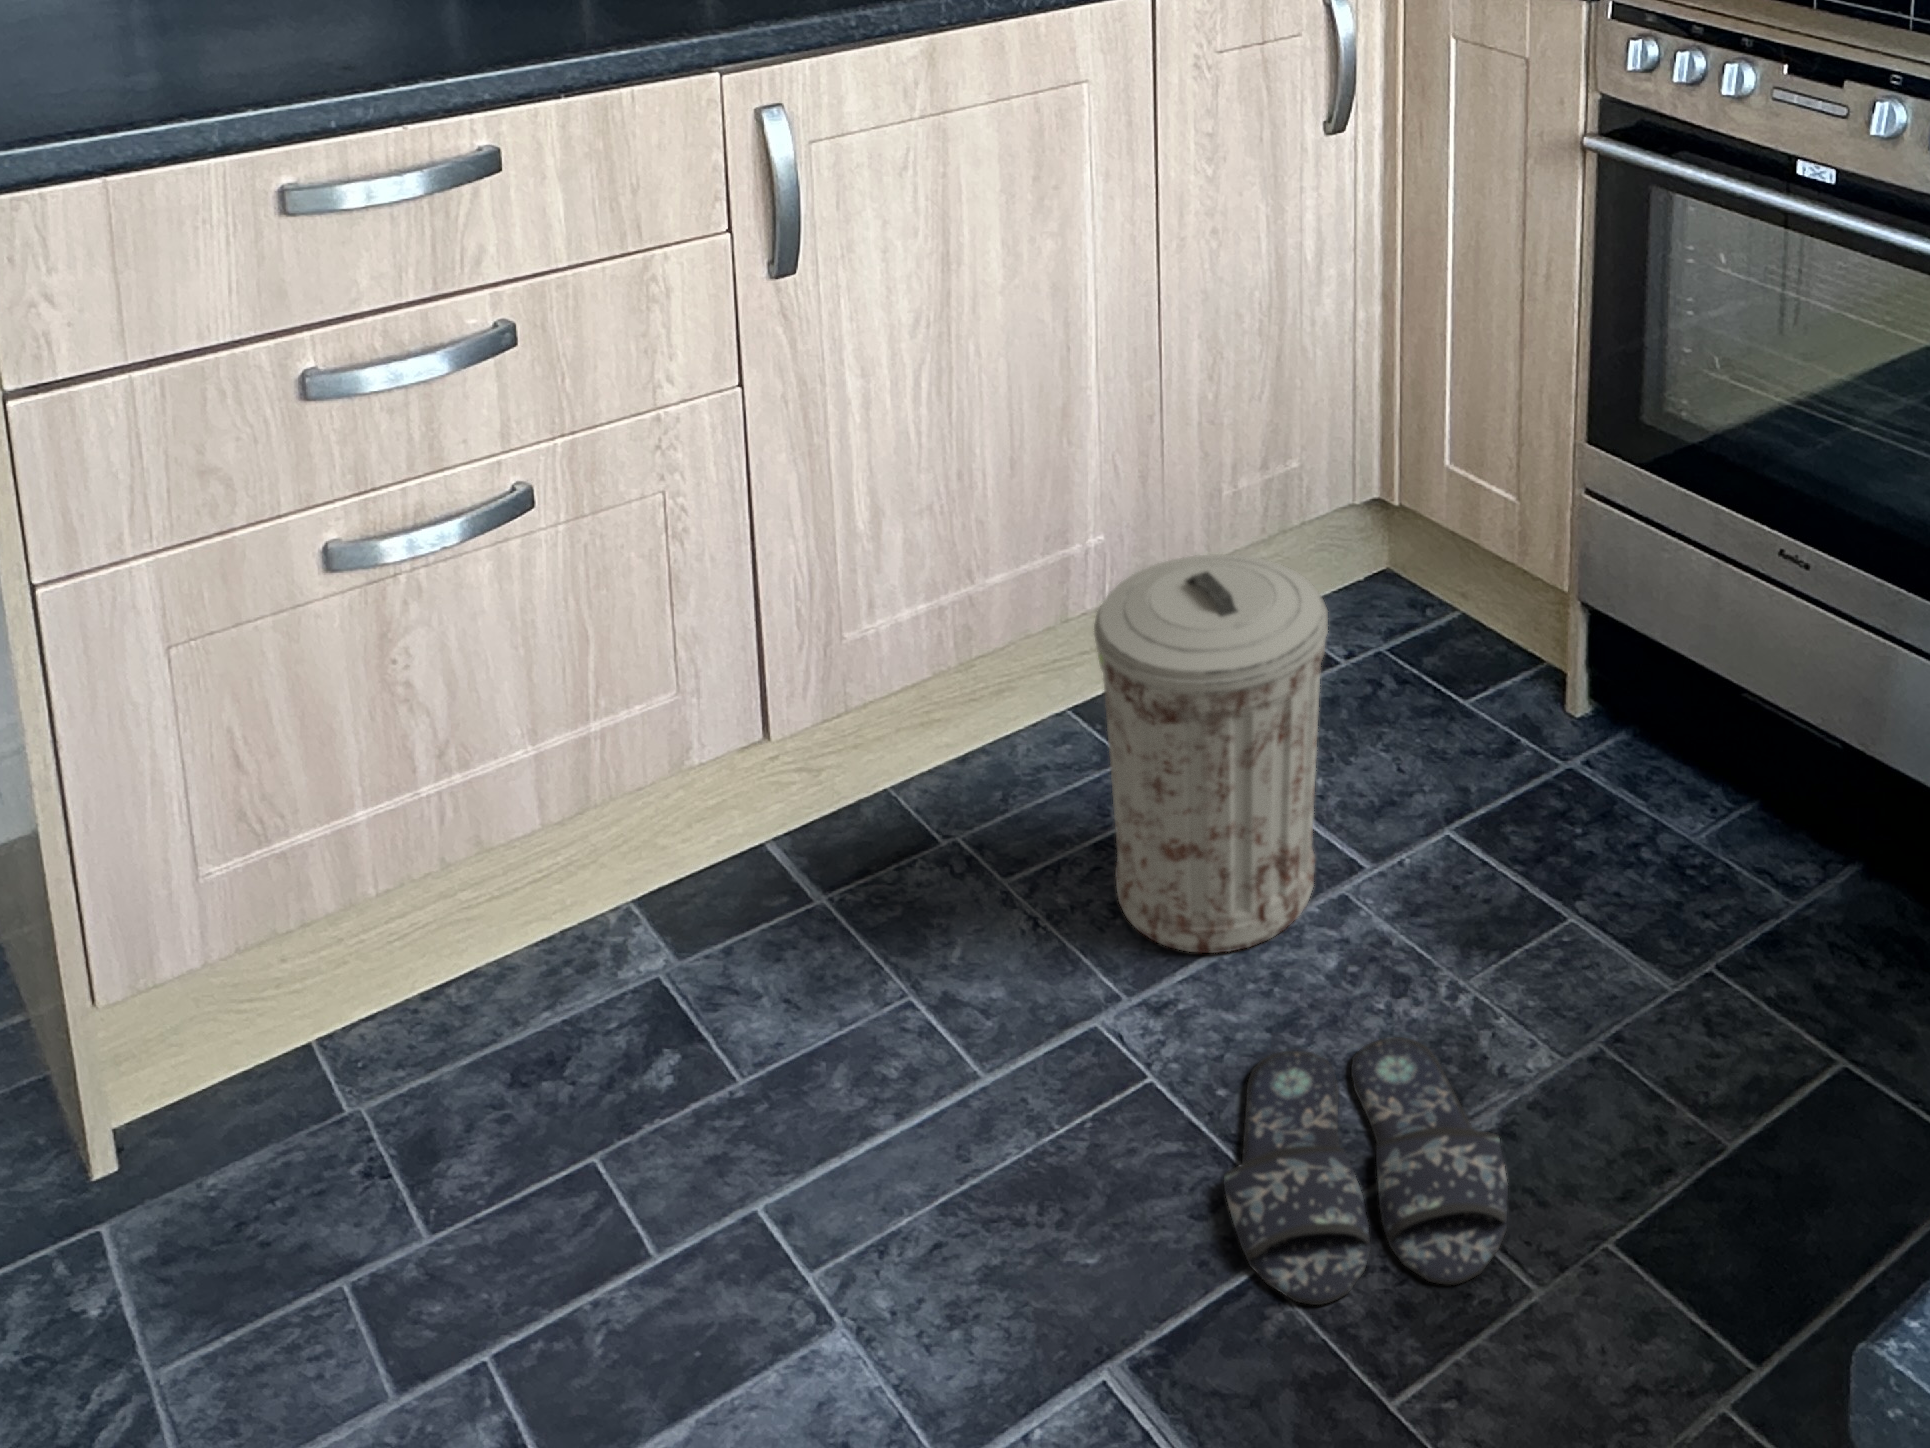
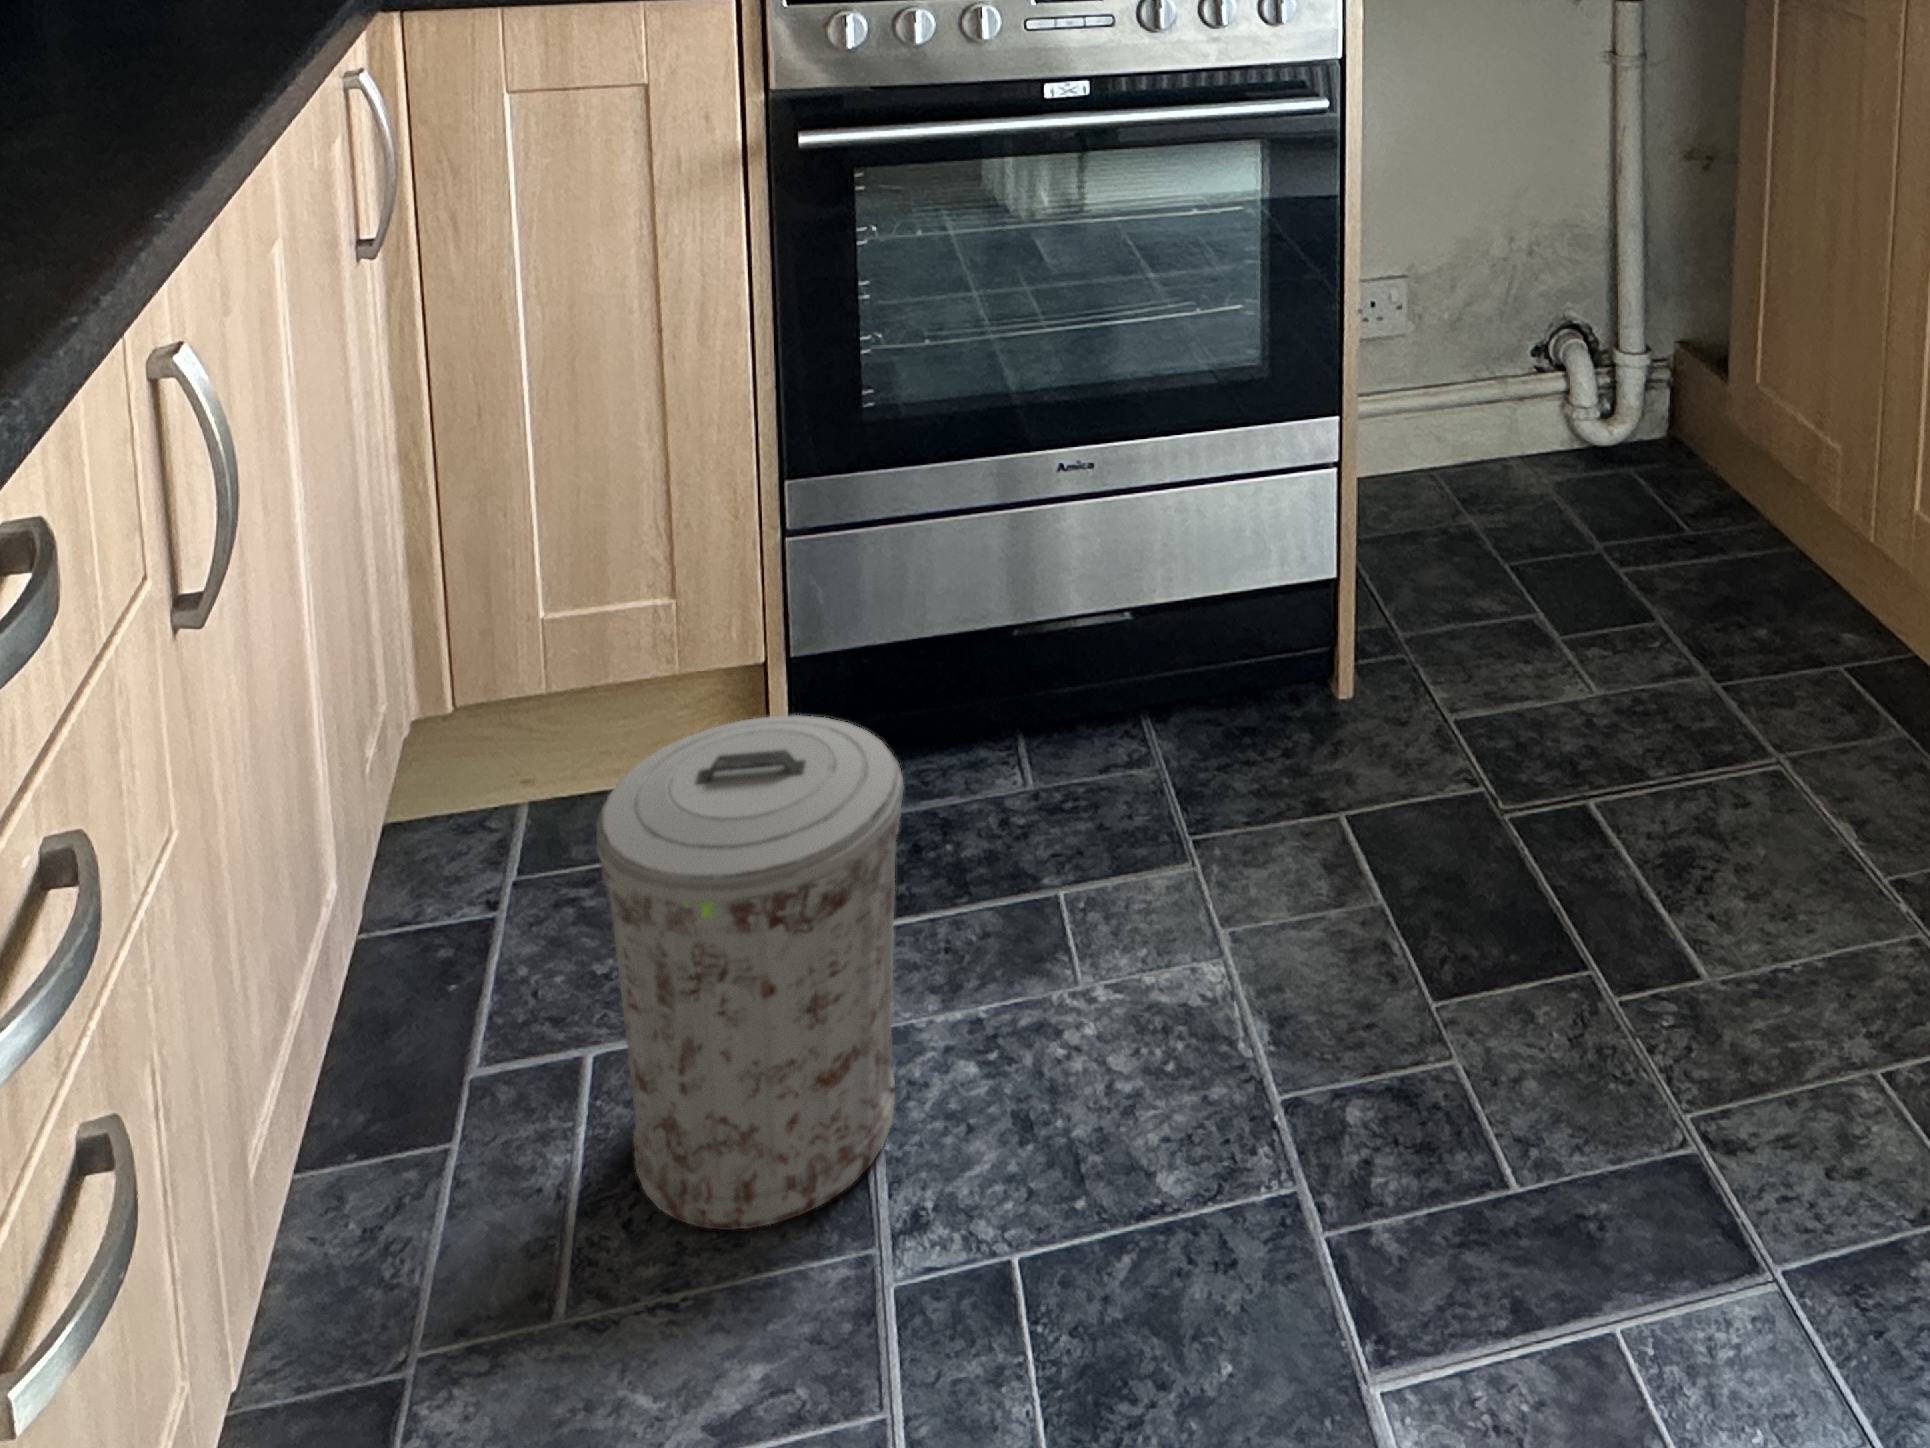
slippers: present [1224,1037,1508,1305] -> none [1063,1018,1416,1242]

